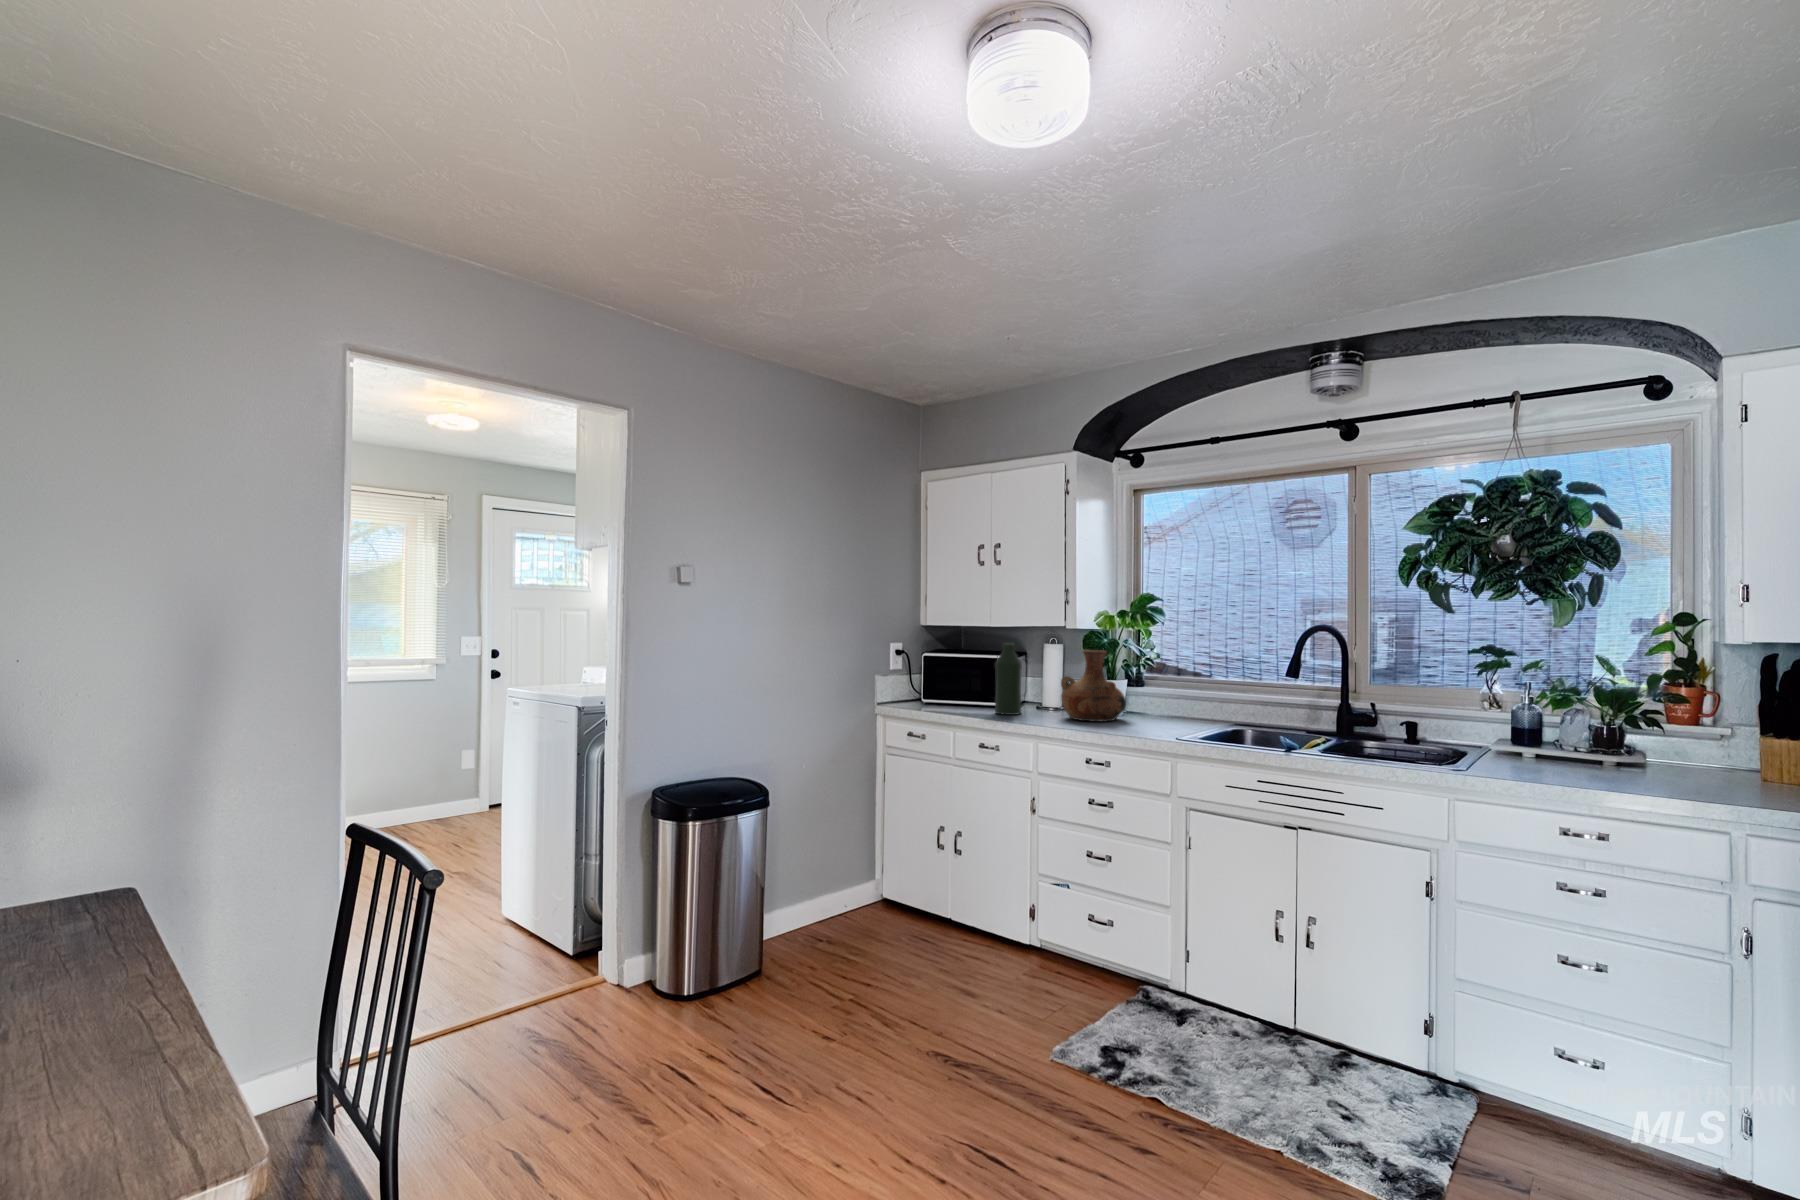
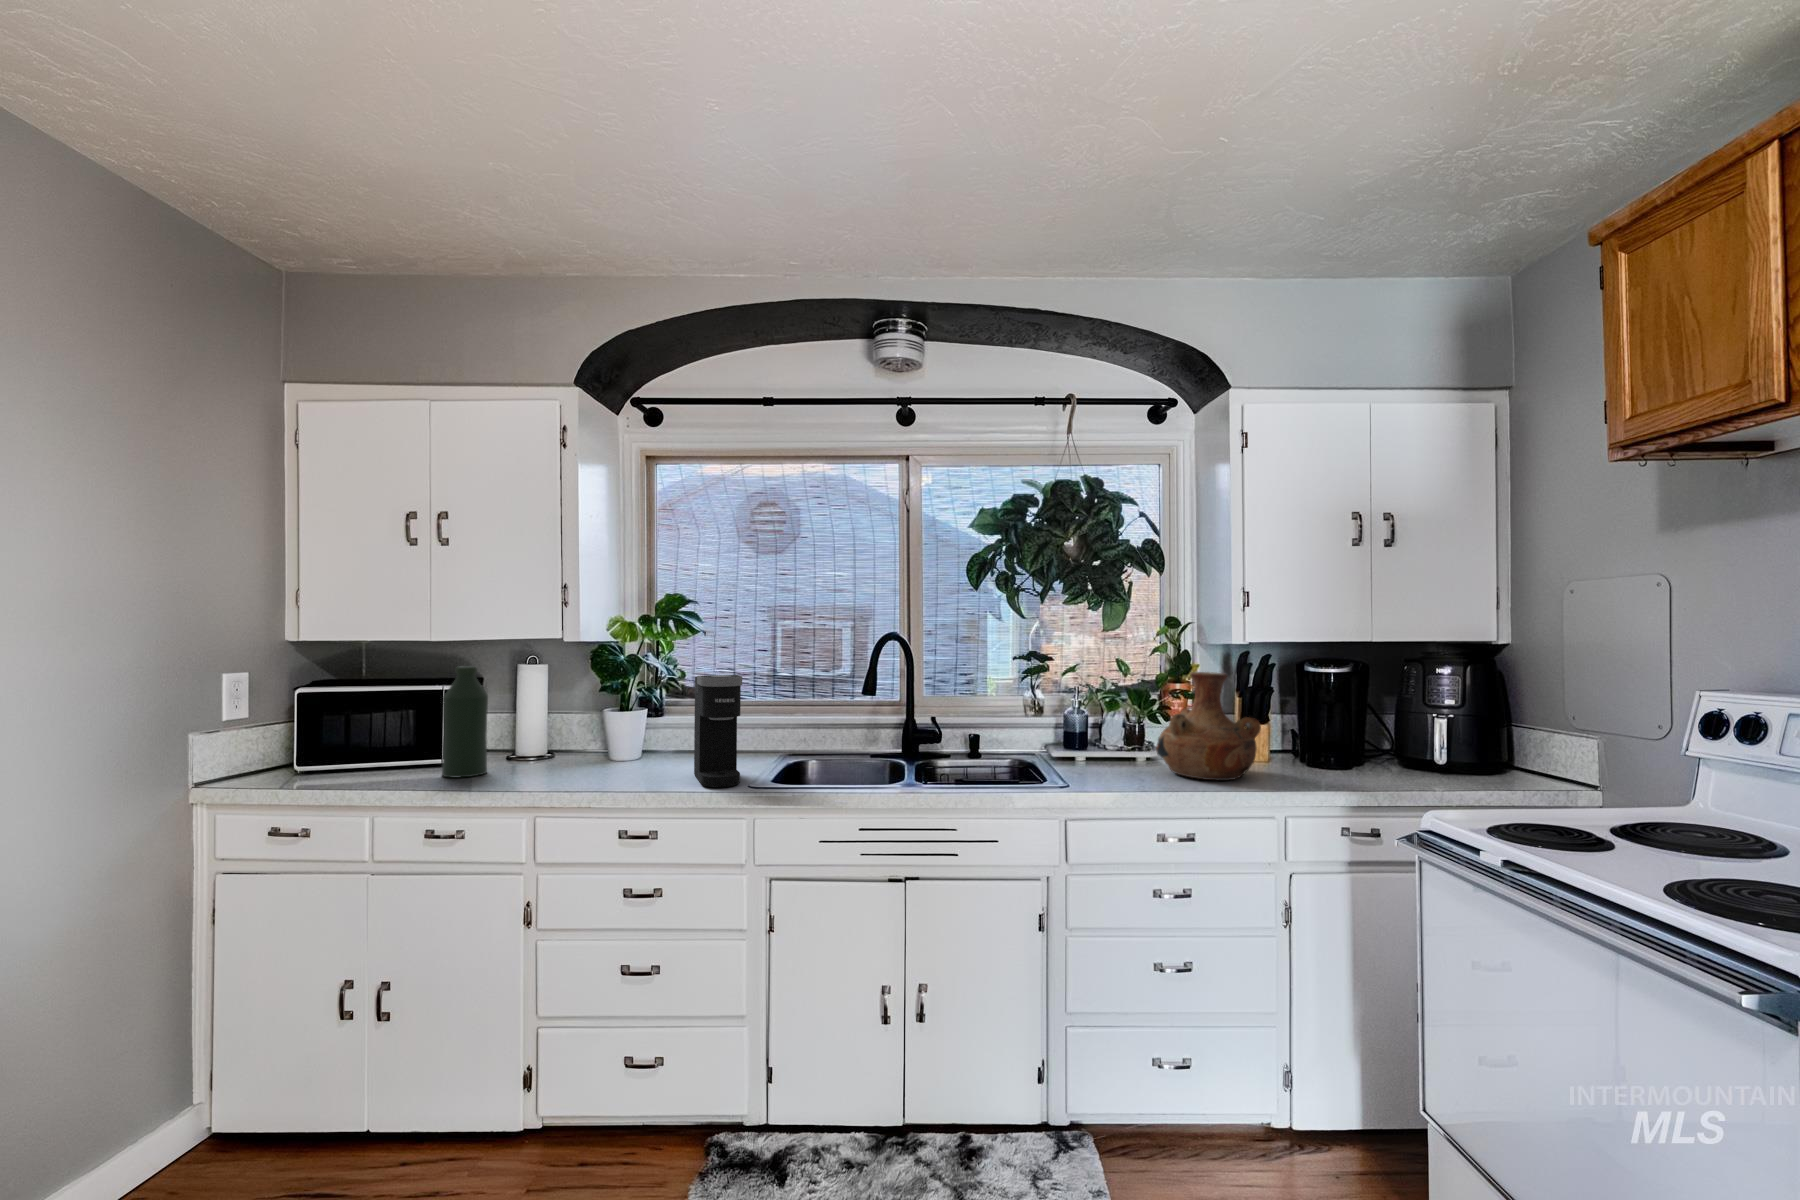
vase: present [1061,650,1126,722] -> present [1156,672,1261,780]
coffee maker: none [1143,654,1175,737] -> present [694,675,742,787]

